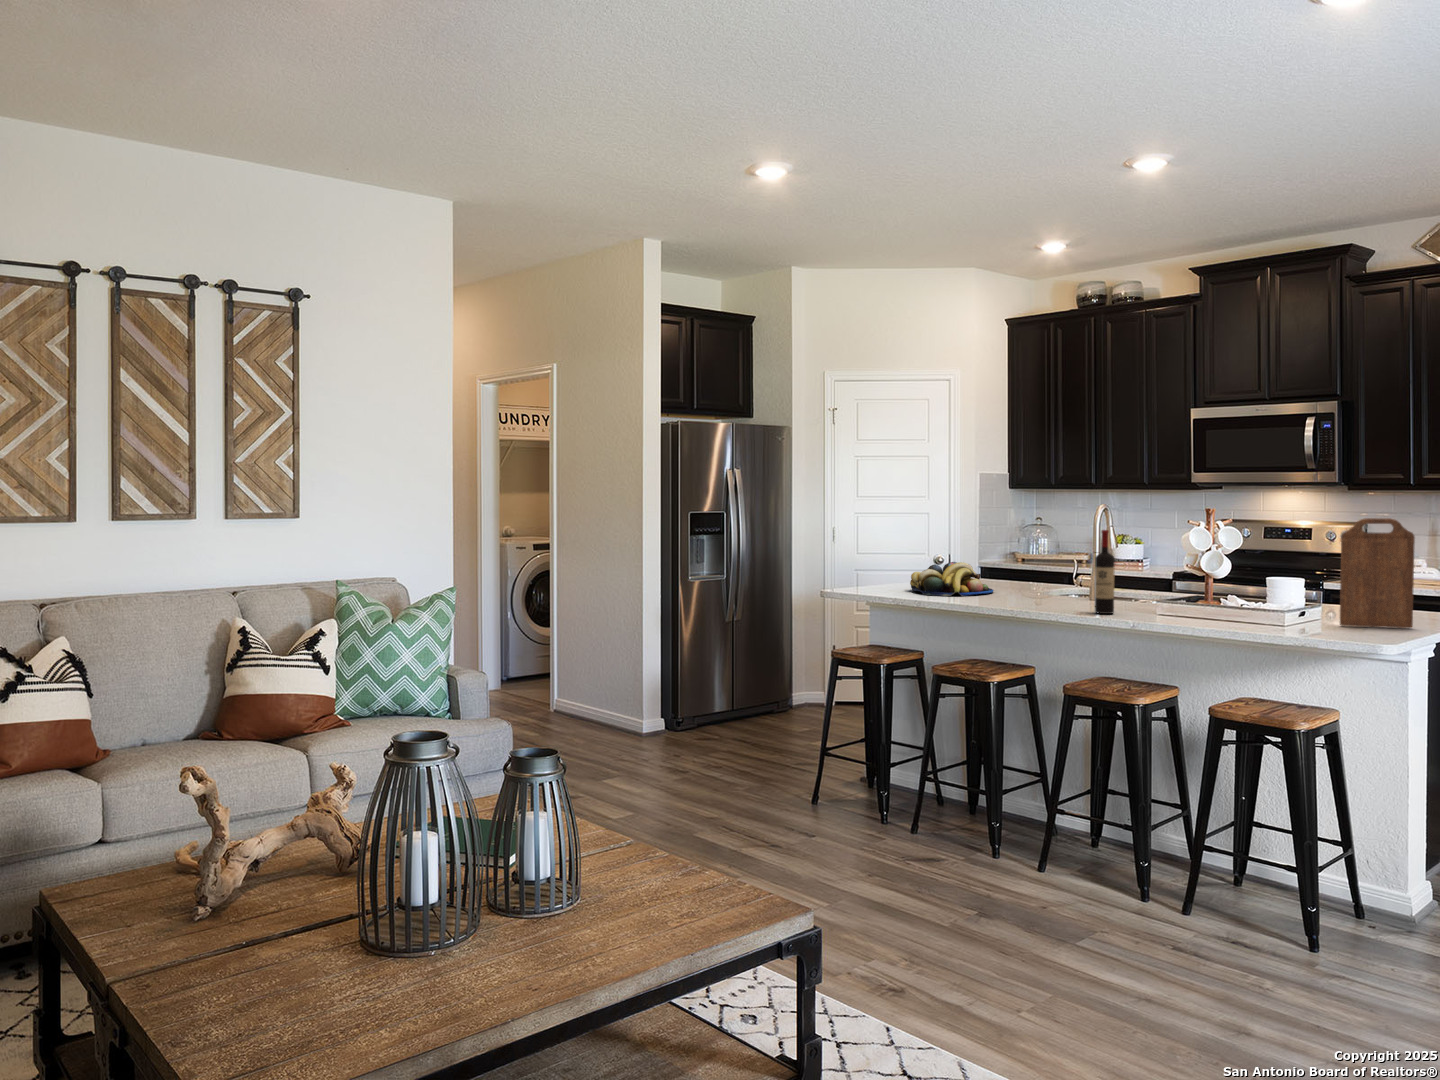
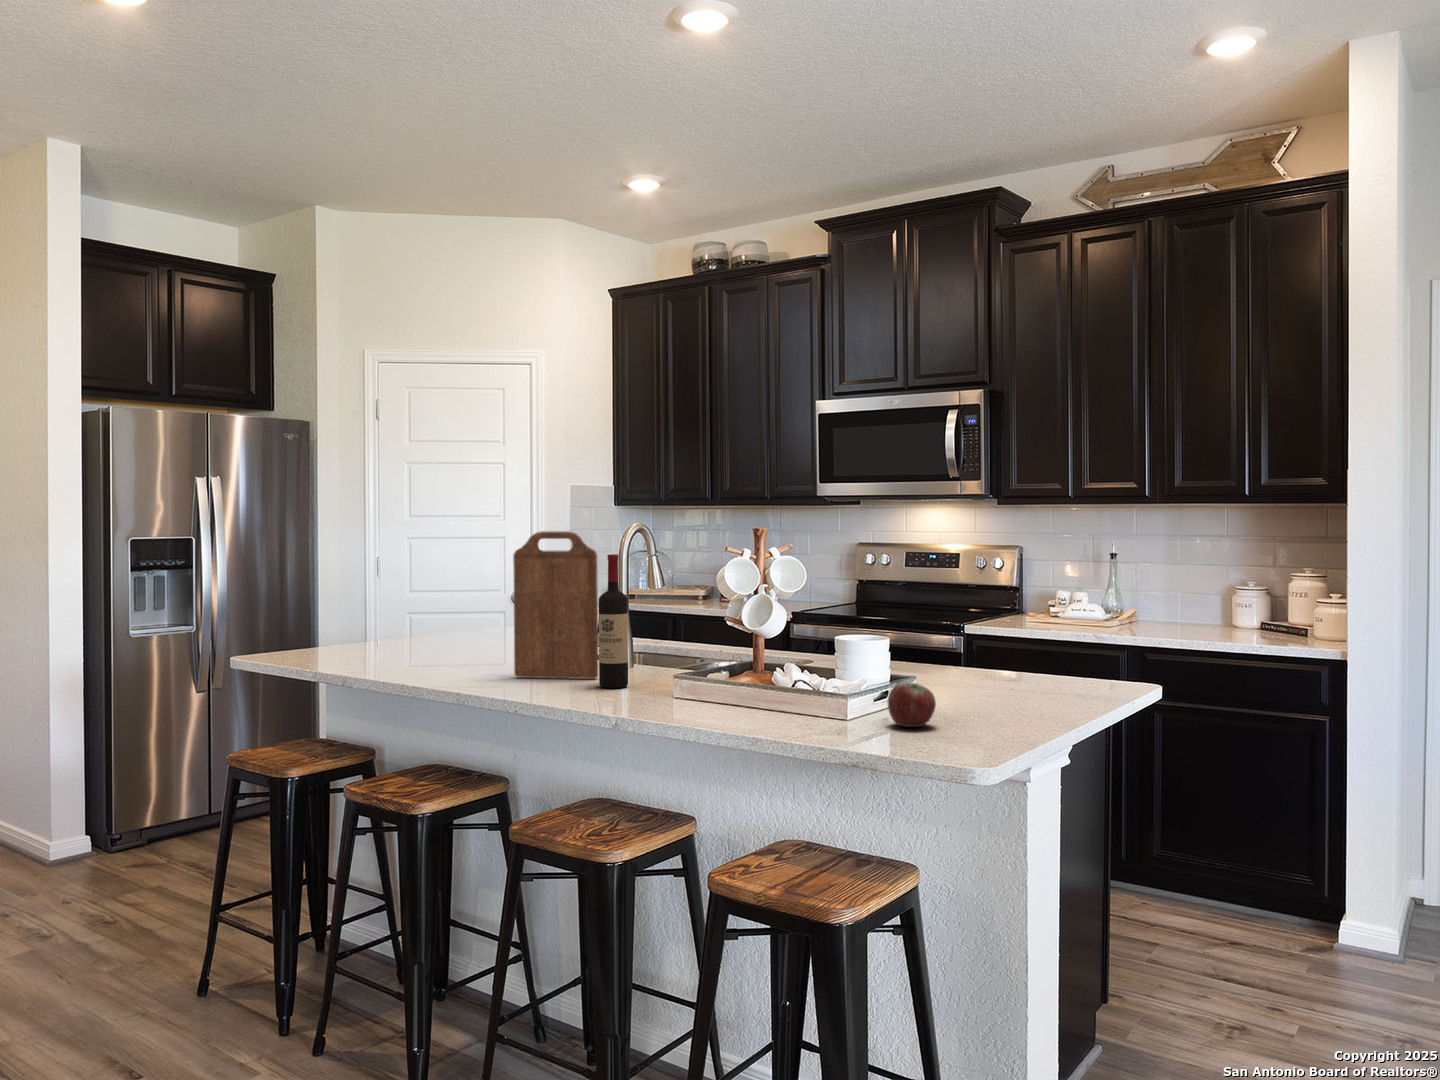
cutting board: present [1340,518,1415,628] -> present [513,531,598,679]
fruit bowl: present [910,562,993,596] -> none [381,604,506,657]
apple: none [1311,609,1344,636] -> present [888,682,936,727]

